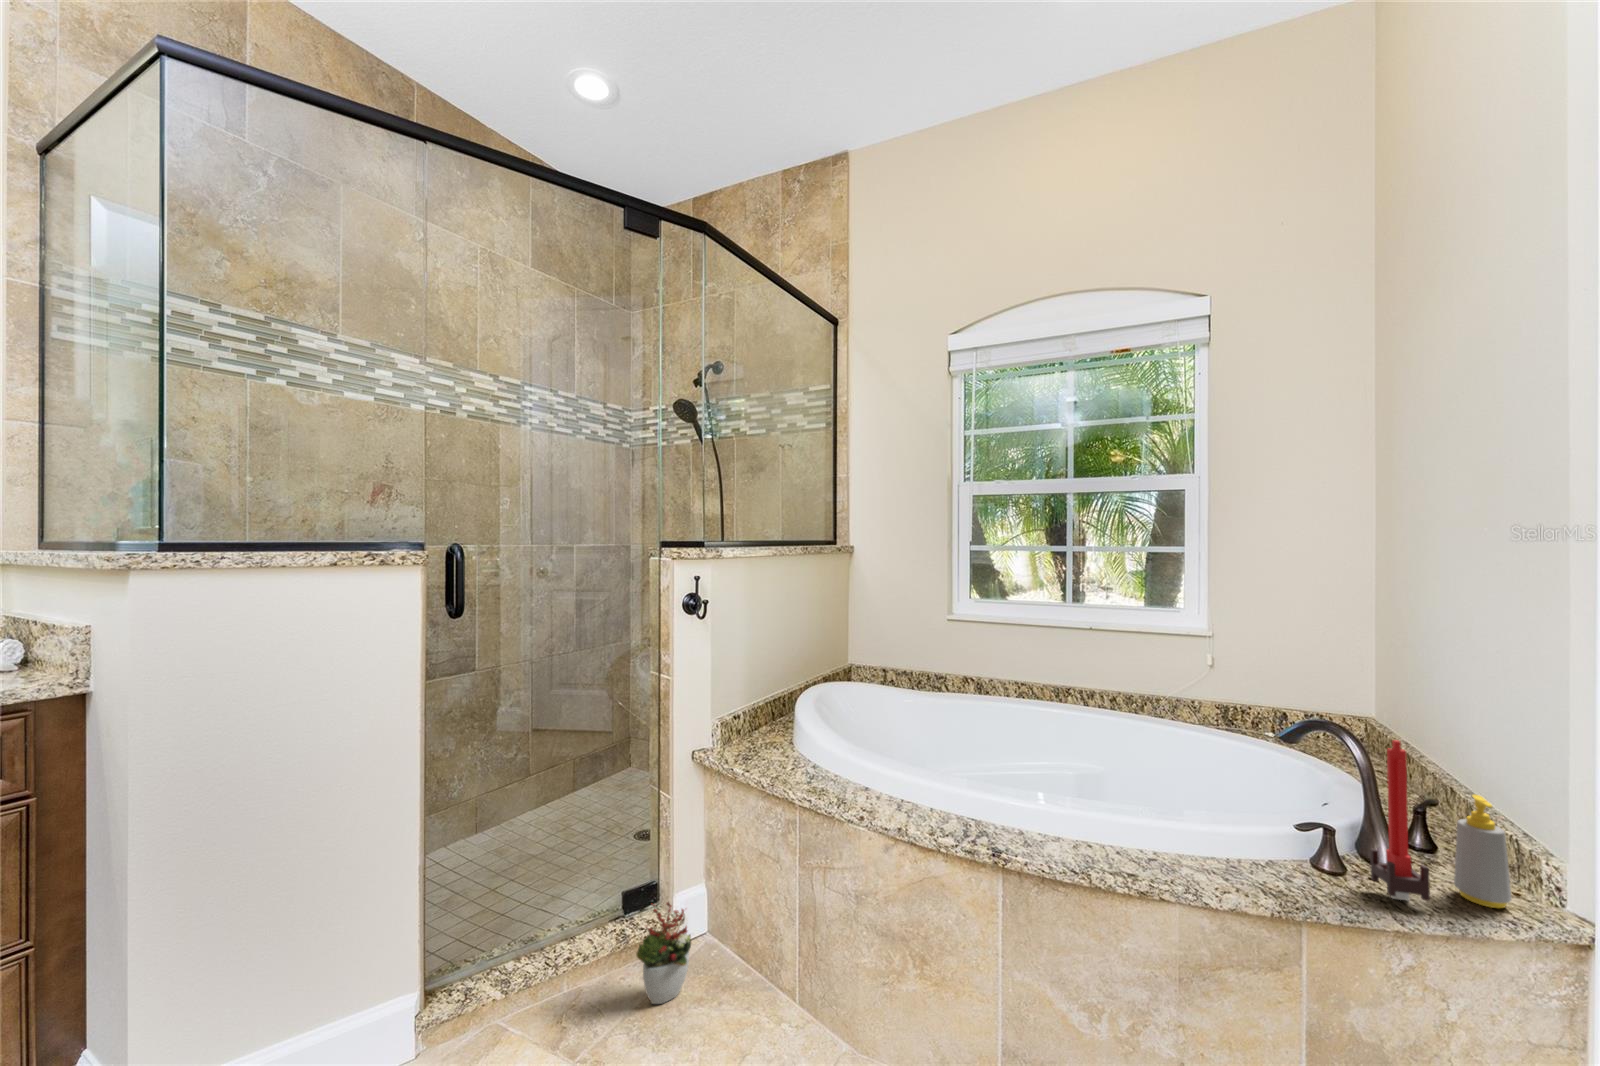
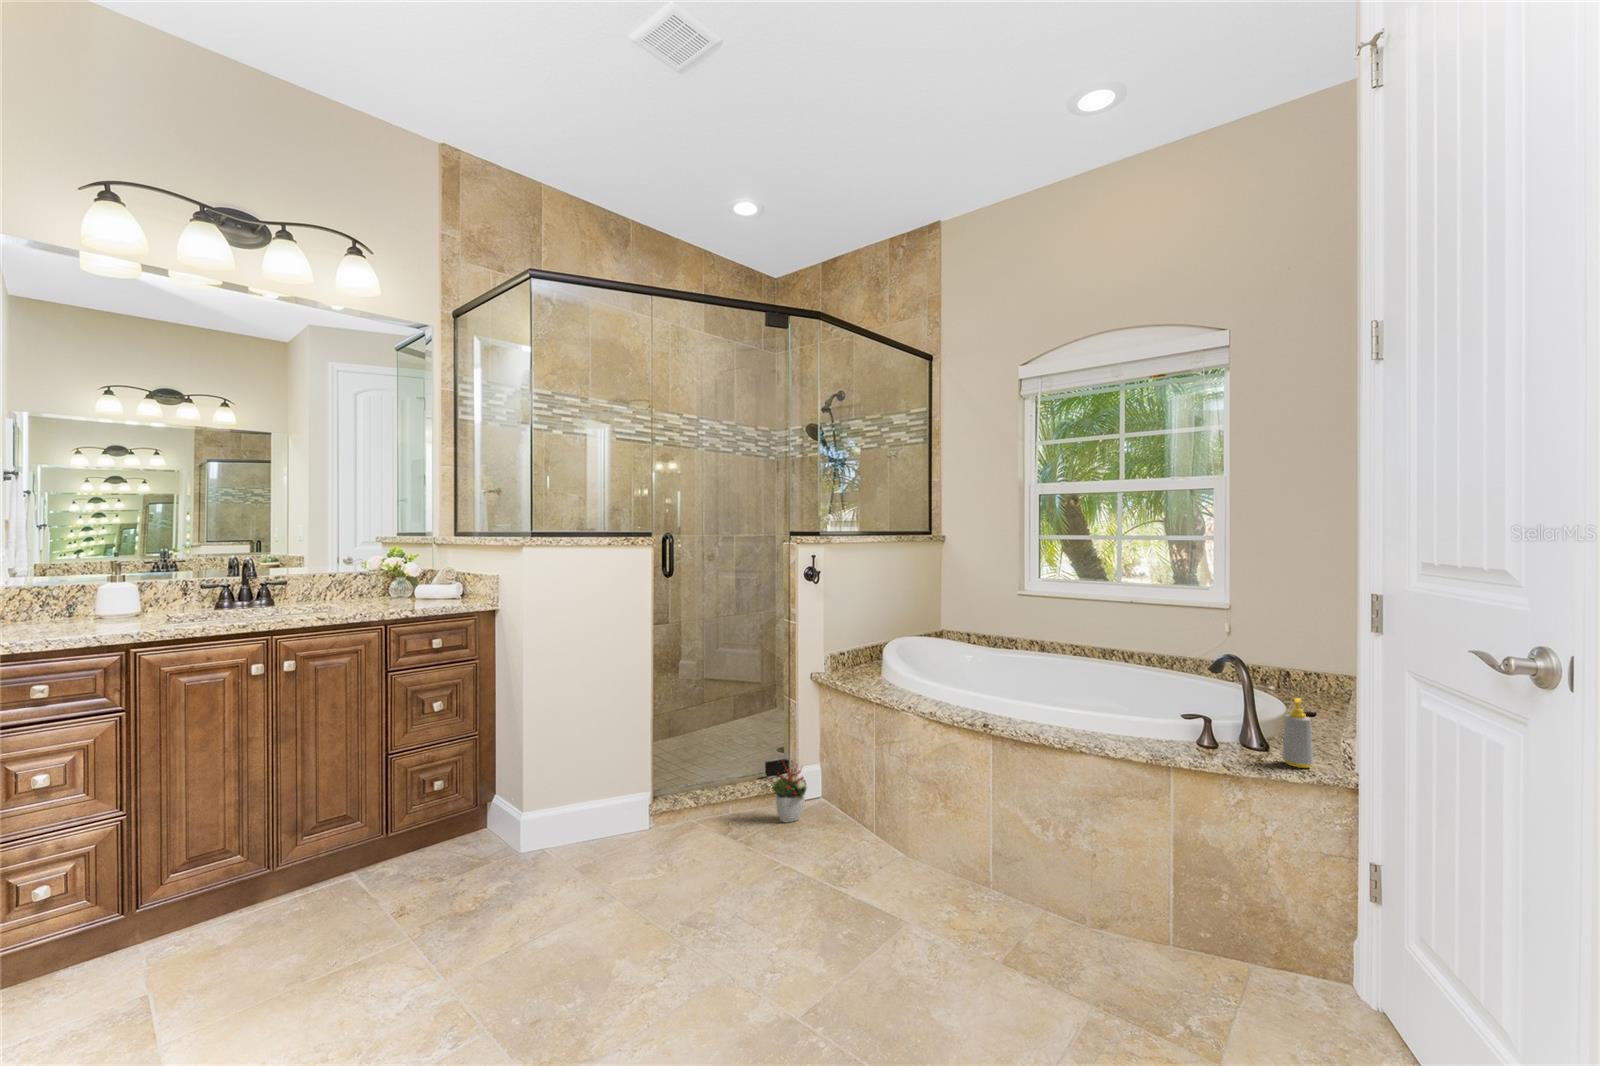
candle: present [1370,740,1430,900] -> none [1226,659,1251,761]

